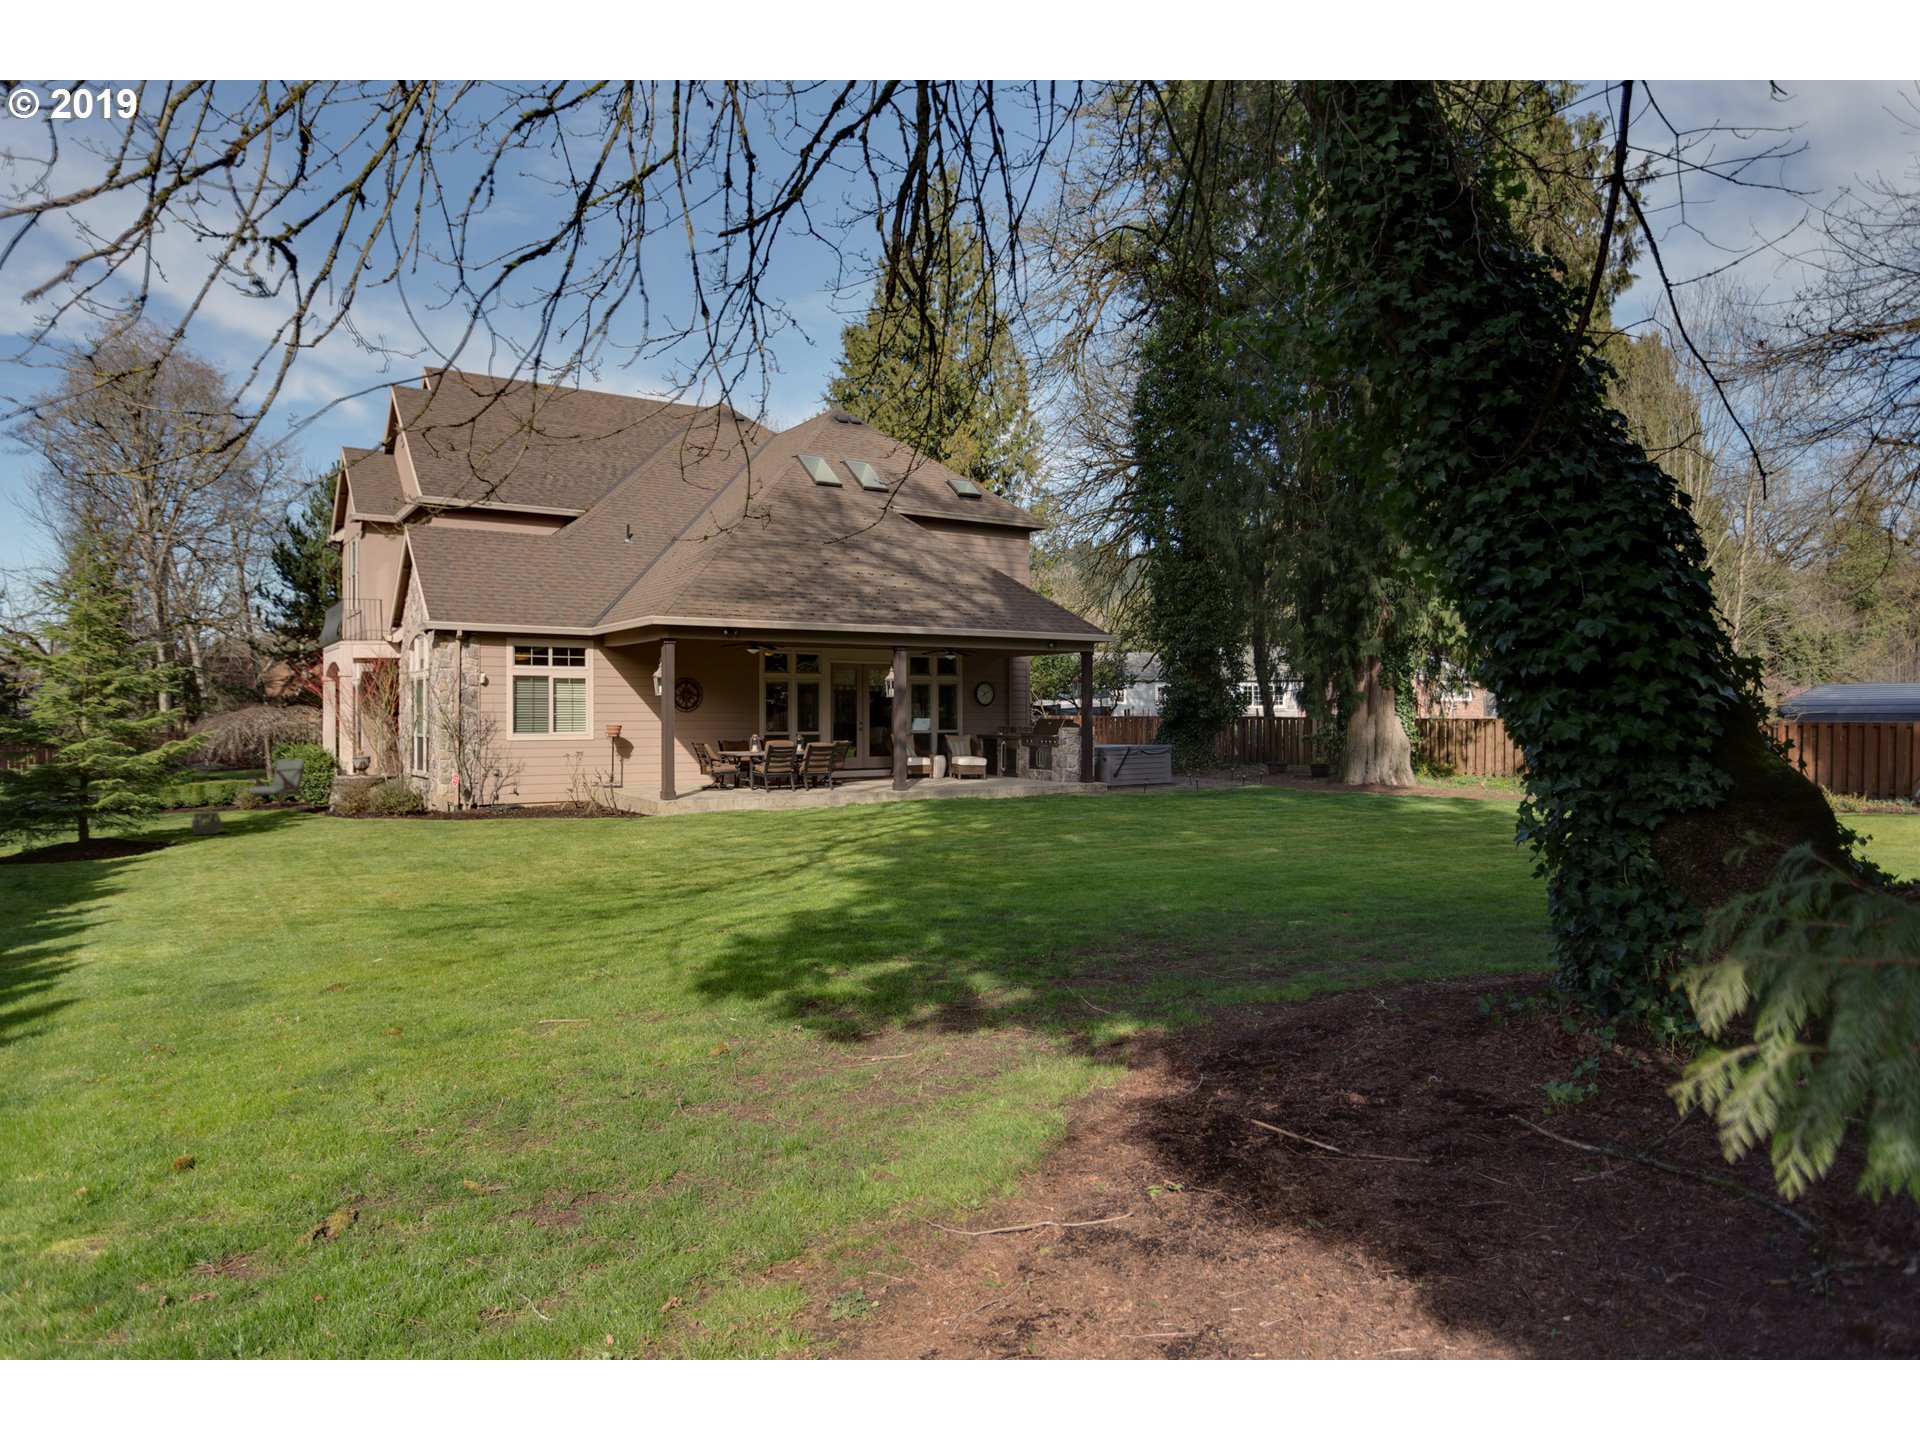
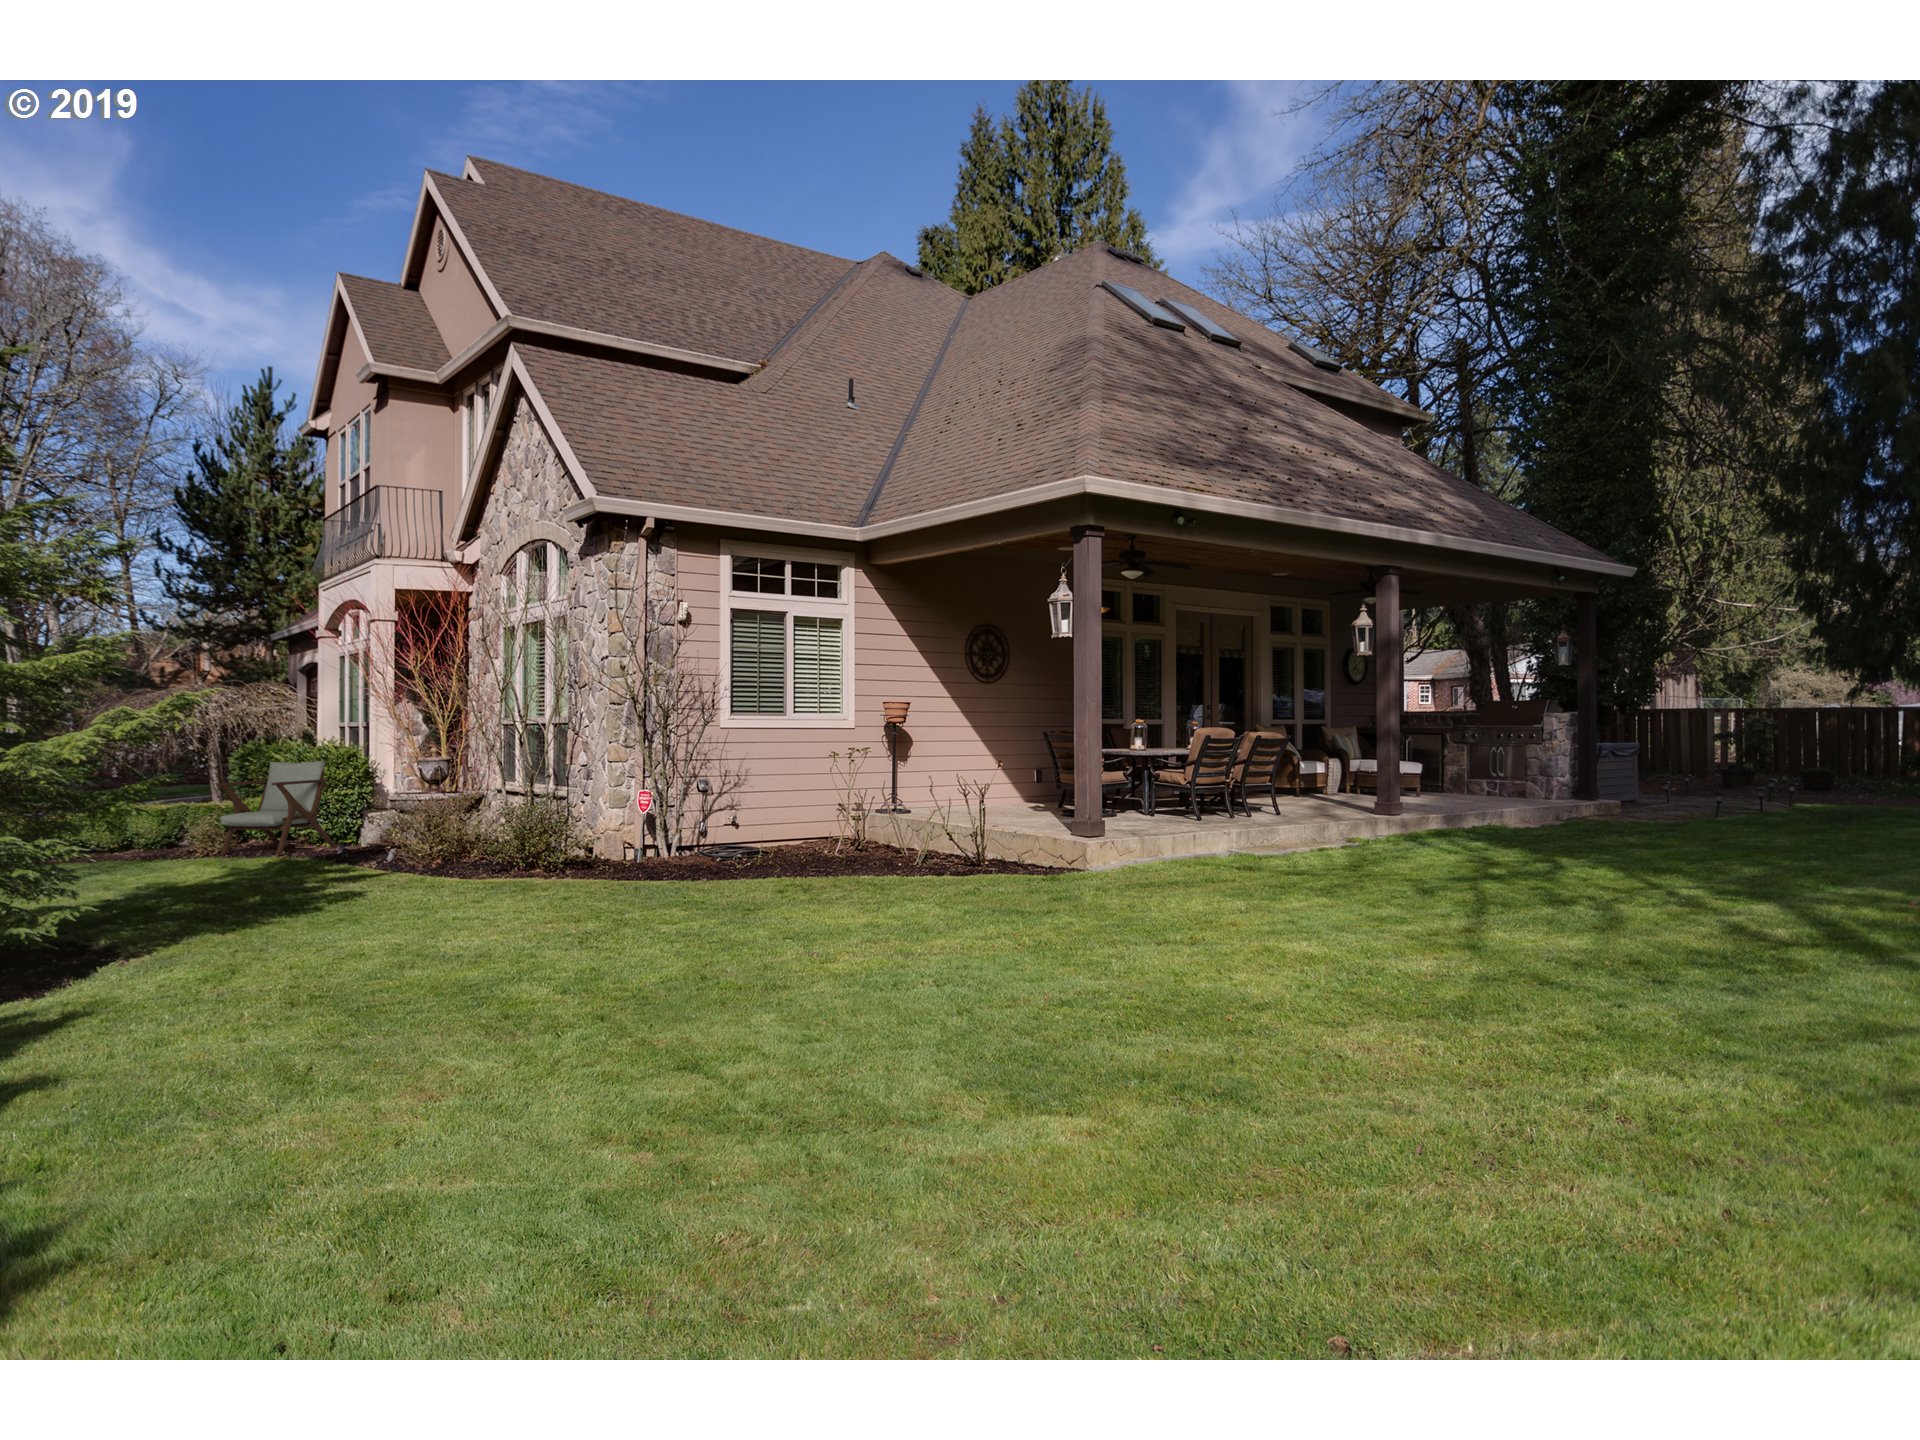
woven basket: present [192,812,221,835] -> none [143,875,211,930]

